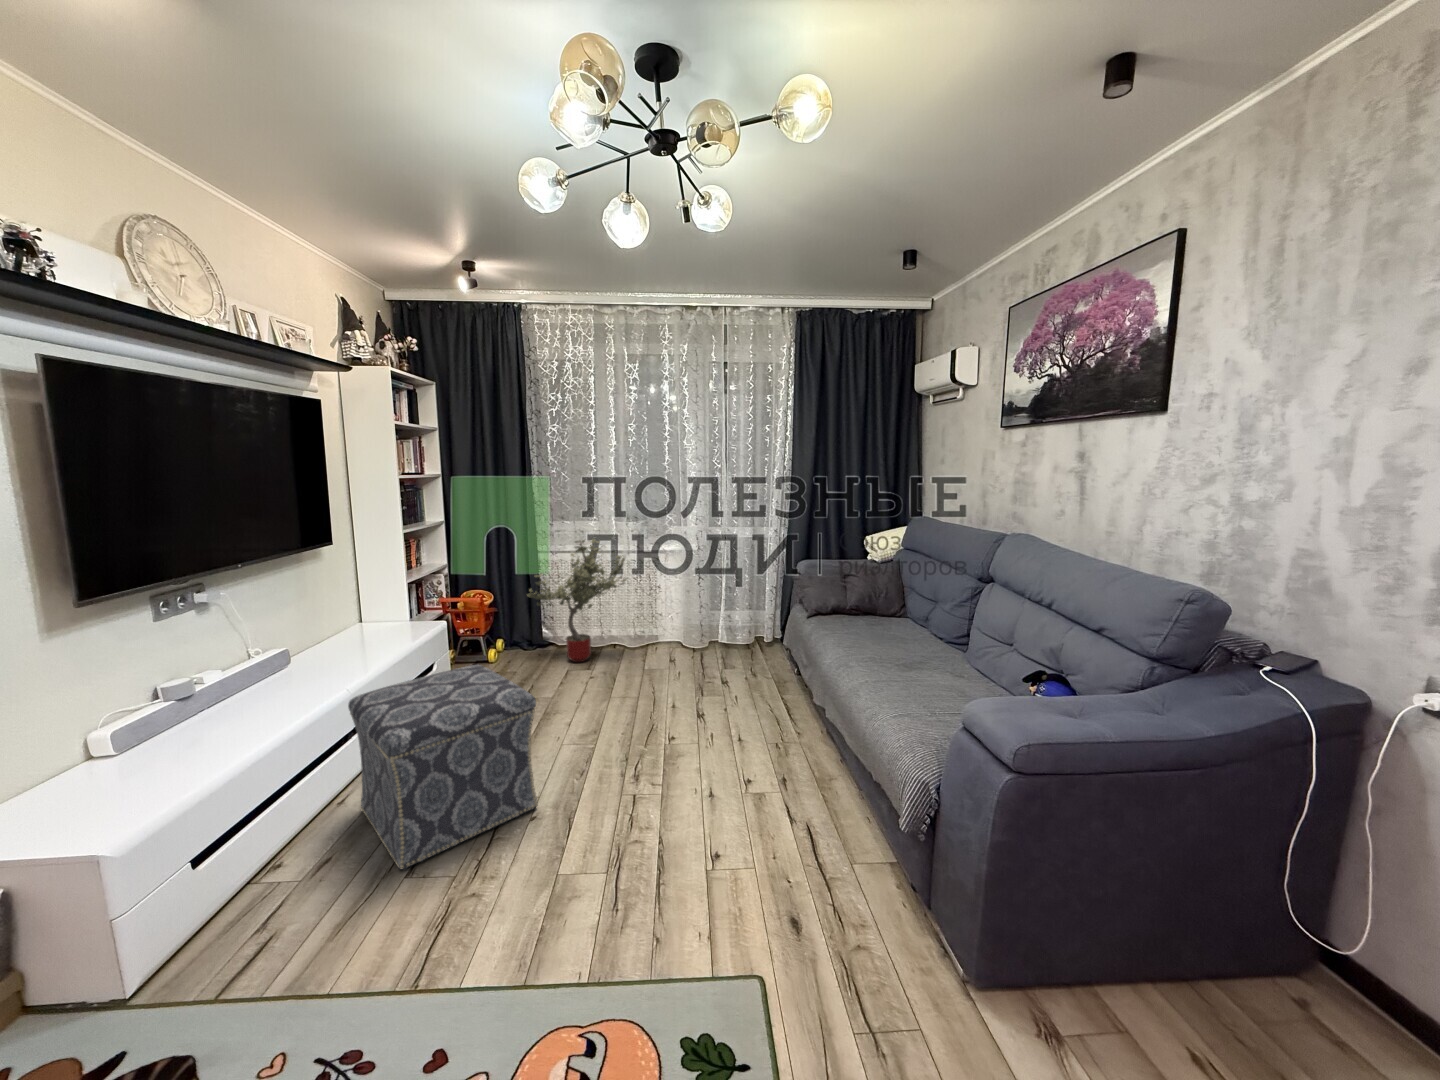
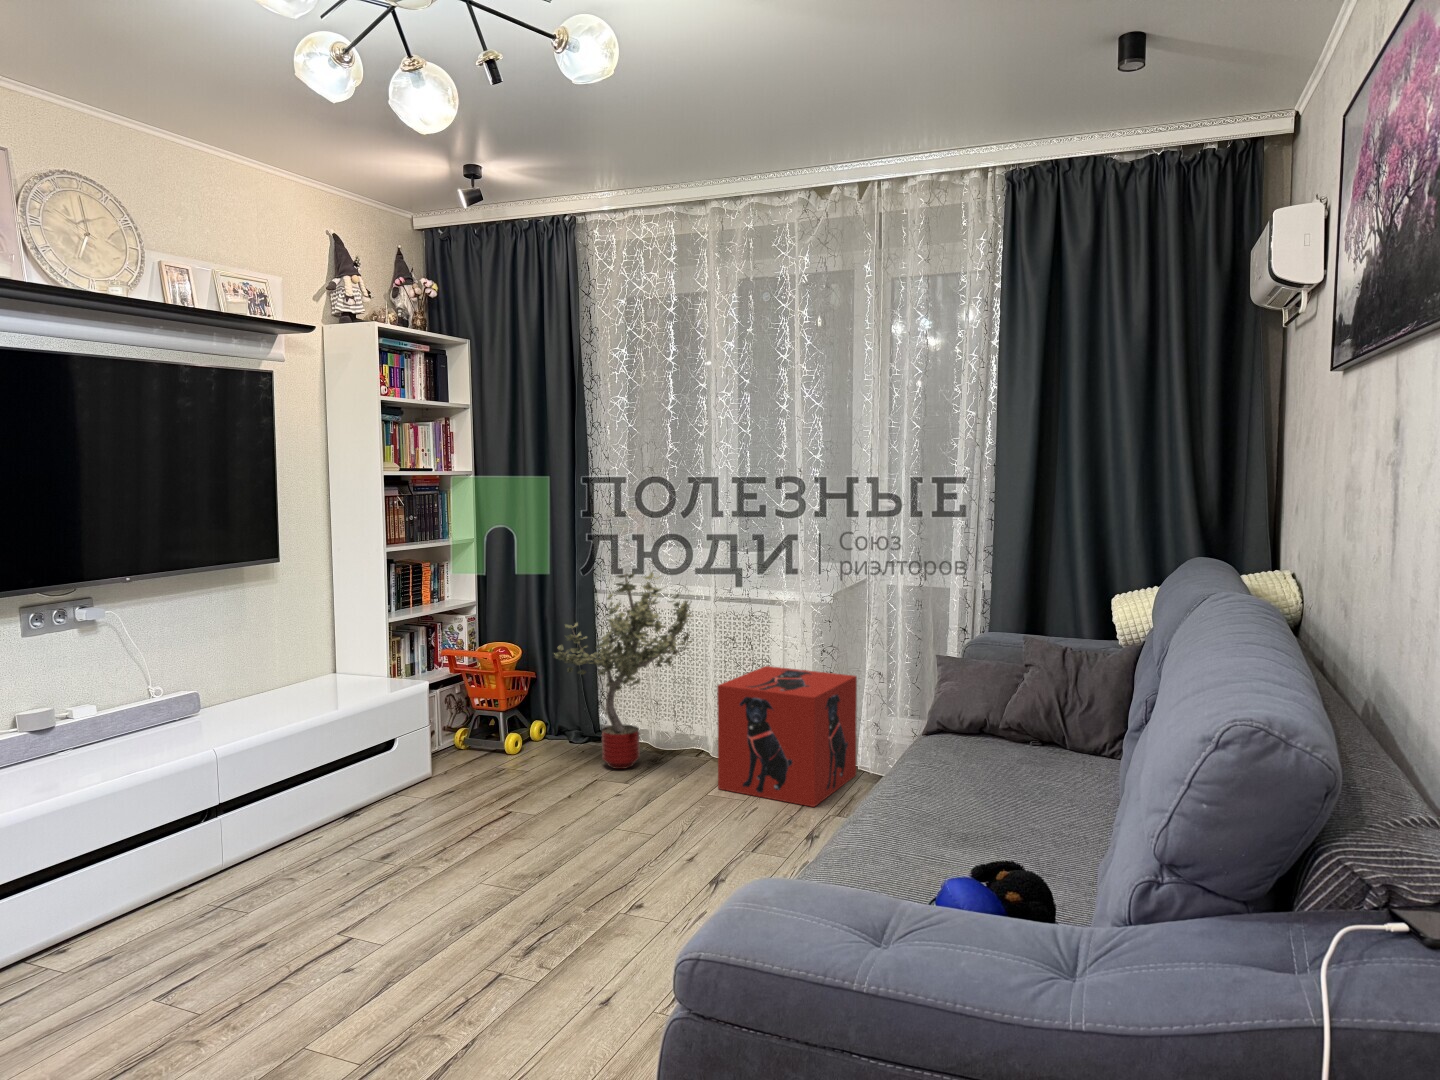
storage box: none [651,590,719,666] -> present [717,666,857,807]
ottoman: present [348,664,538,869] -> none [139,736,370,994]

